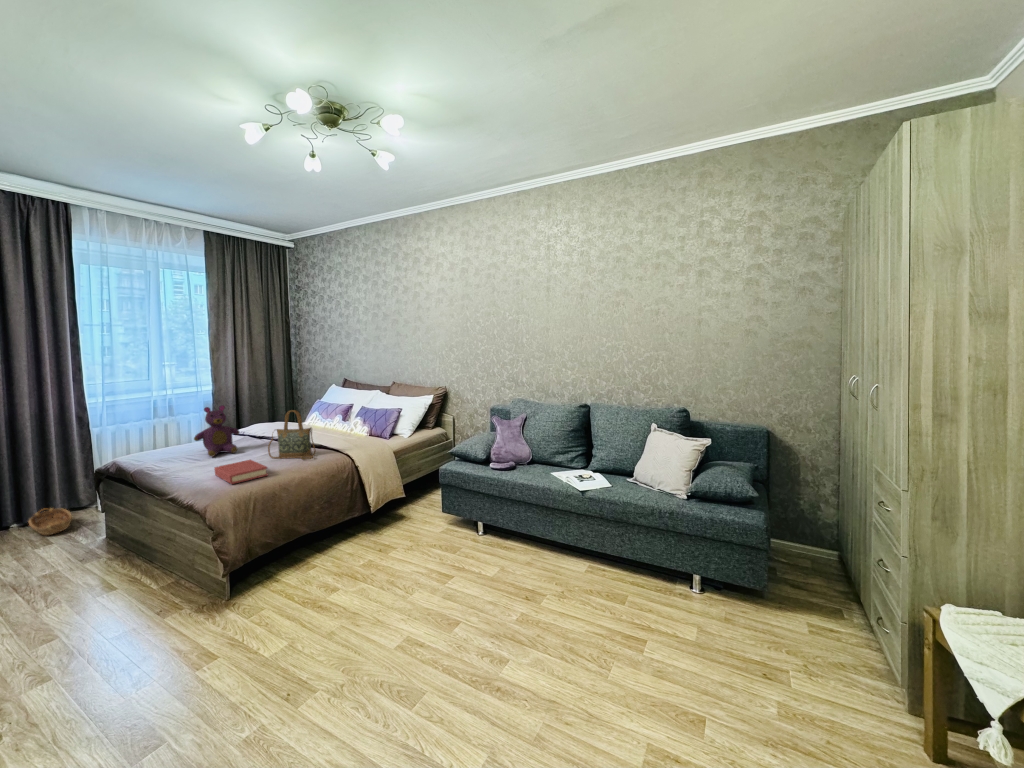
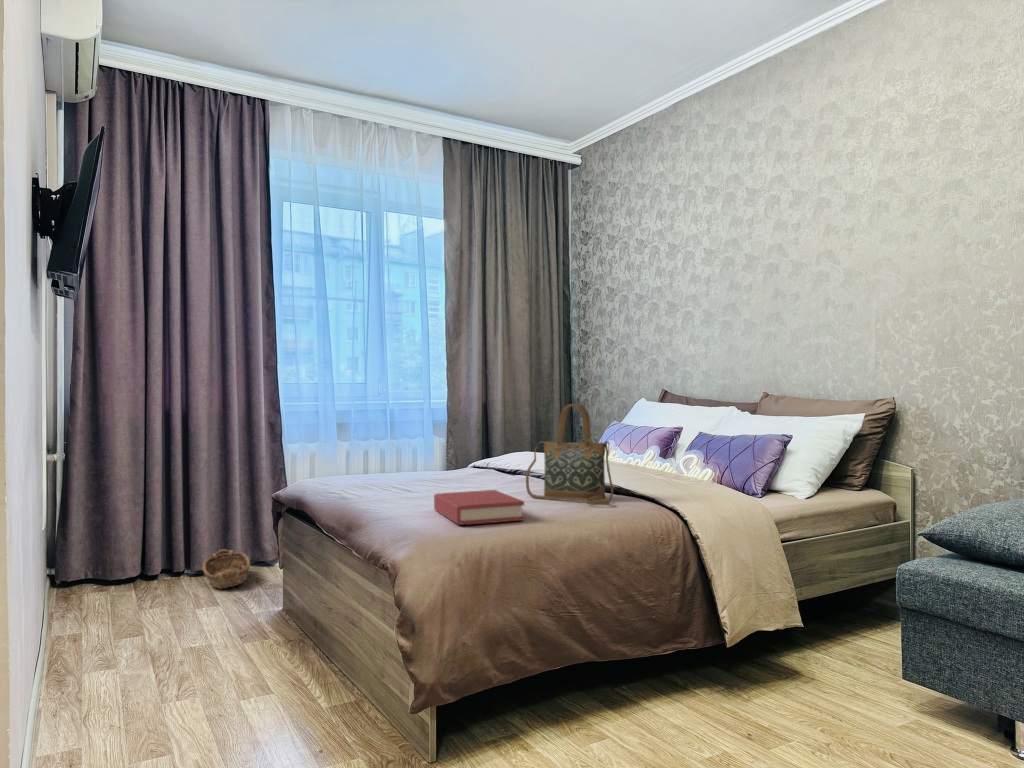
teddy bear: present [194,405,239,457] -> none [411,397,481,486]

